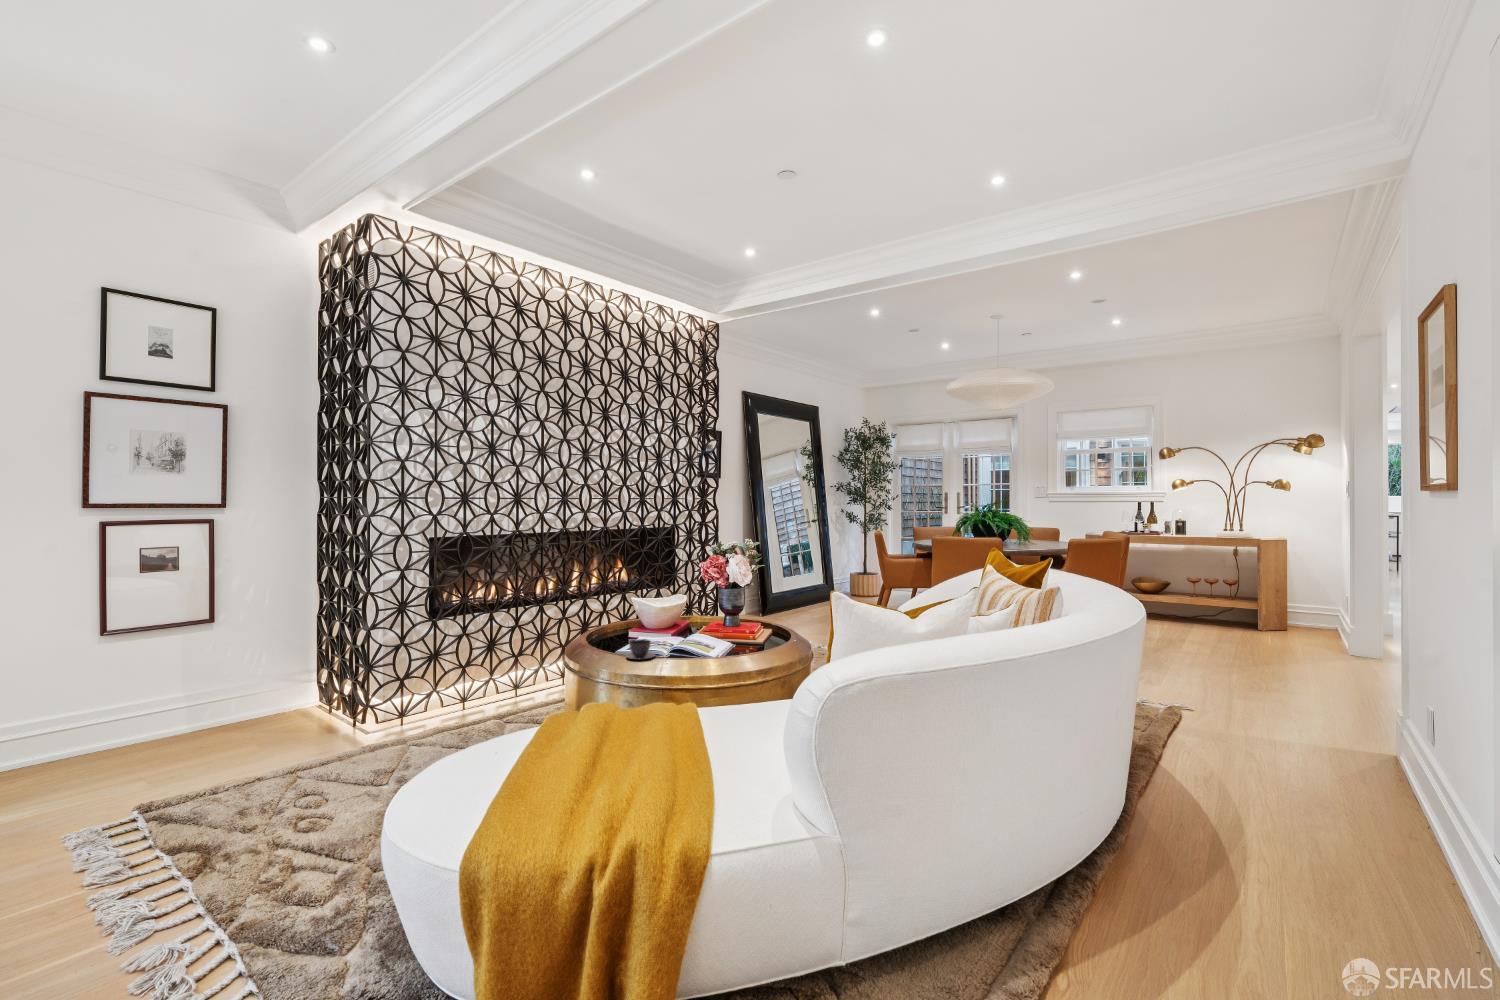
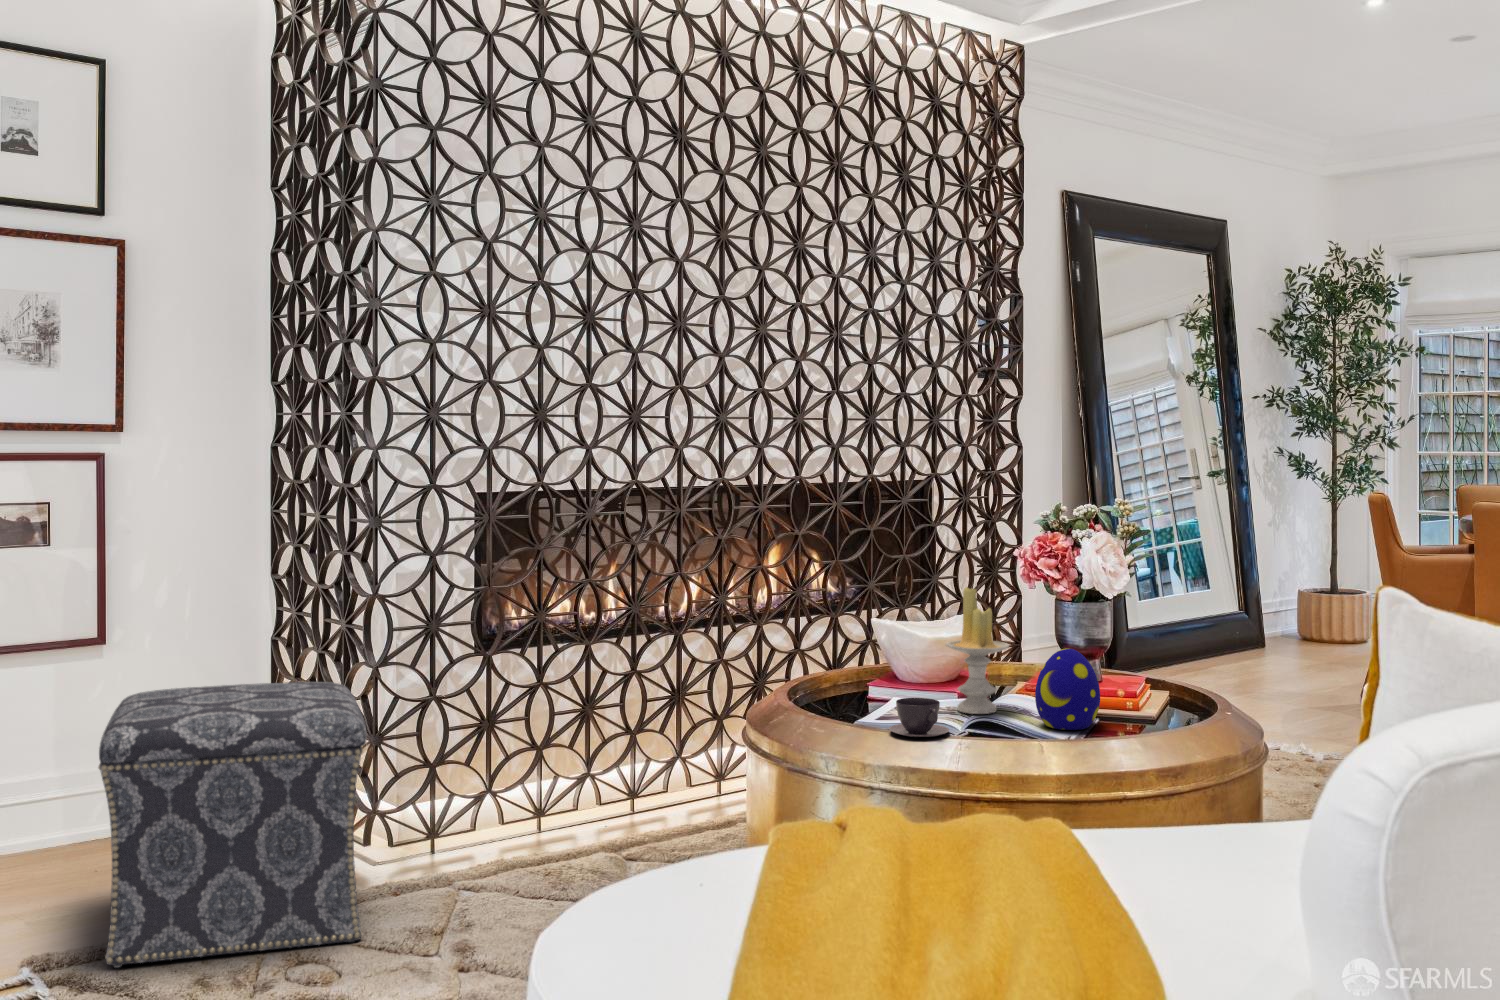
candle: none [658,583,689,646] -> present [946,587,1009,714]
decorative egg: none [699,613,729,652] -> present [1035,648,1100,730]
ottoman: none [180,641,350,808] -> present [98,682,367,968]

